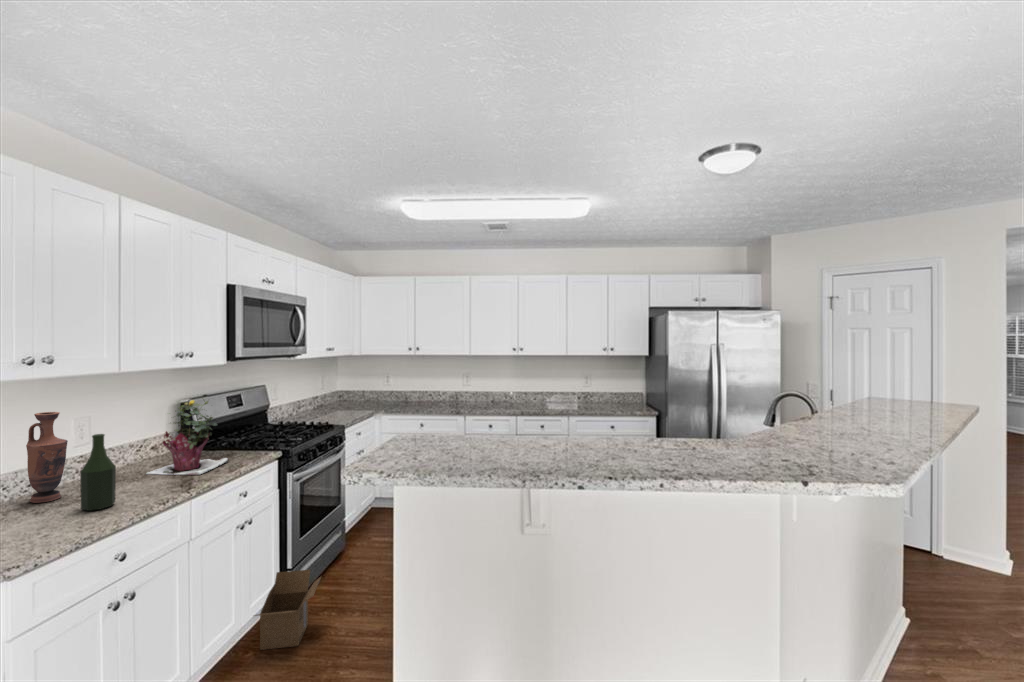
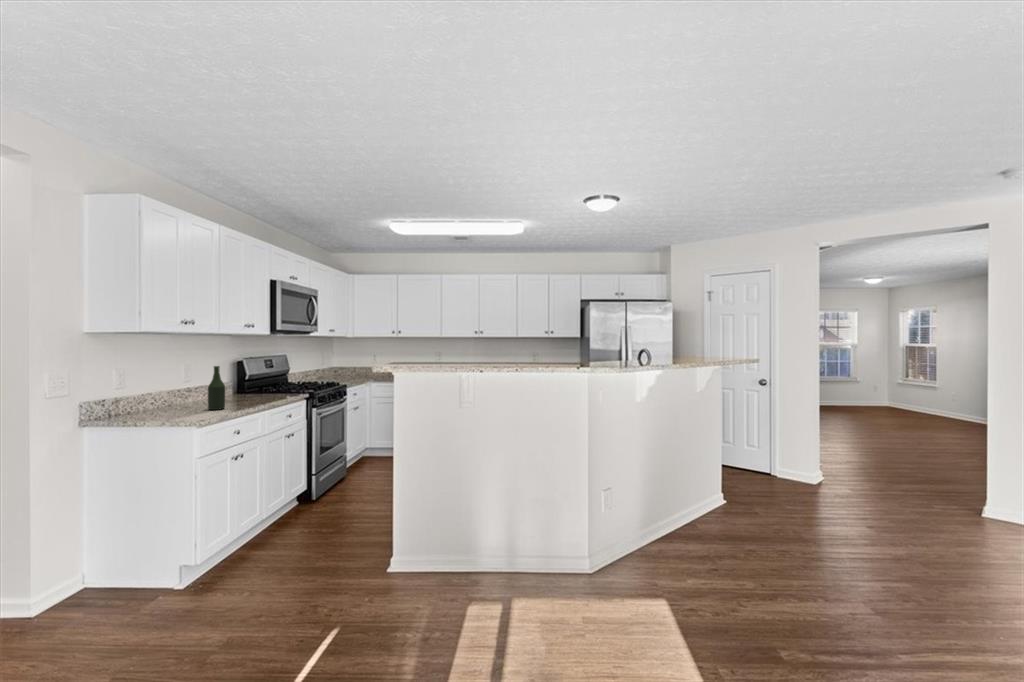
potted plant: present [146,400,228,475] -> none [228,353,279,401]
vase: present [26,412,68,503] -> none [170,355,192,408]
cardboard box: present [255,570,321,650] -> none [296,474,338,520]

